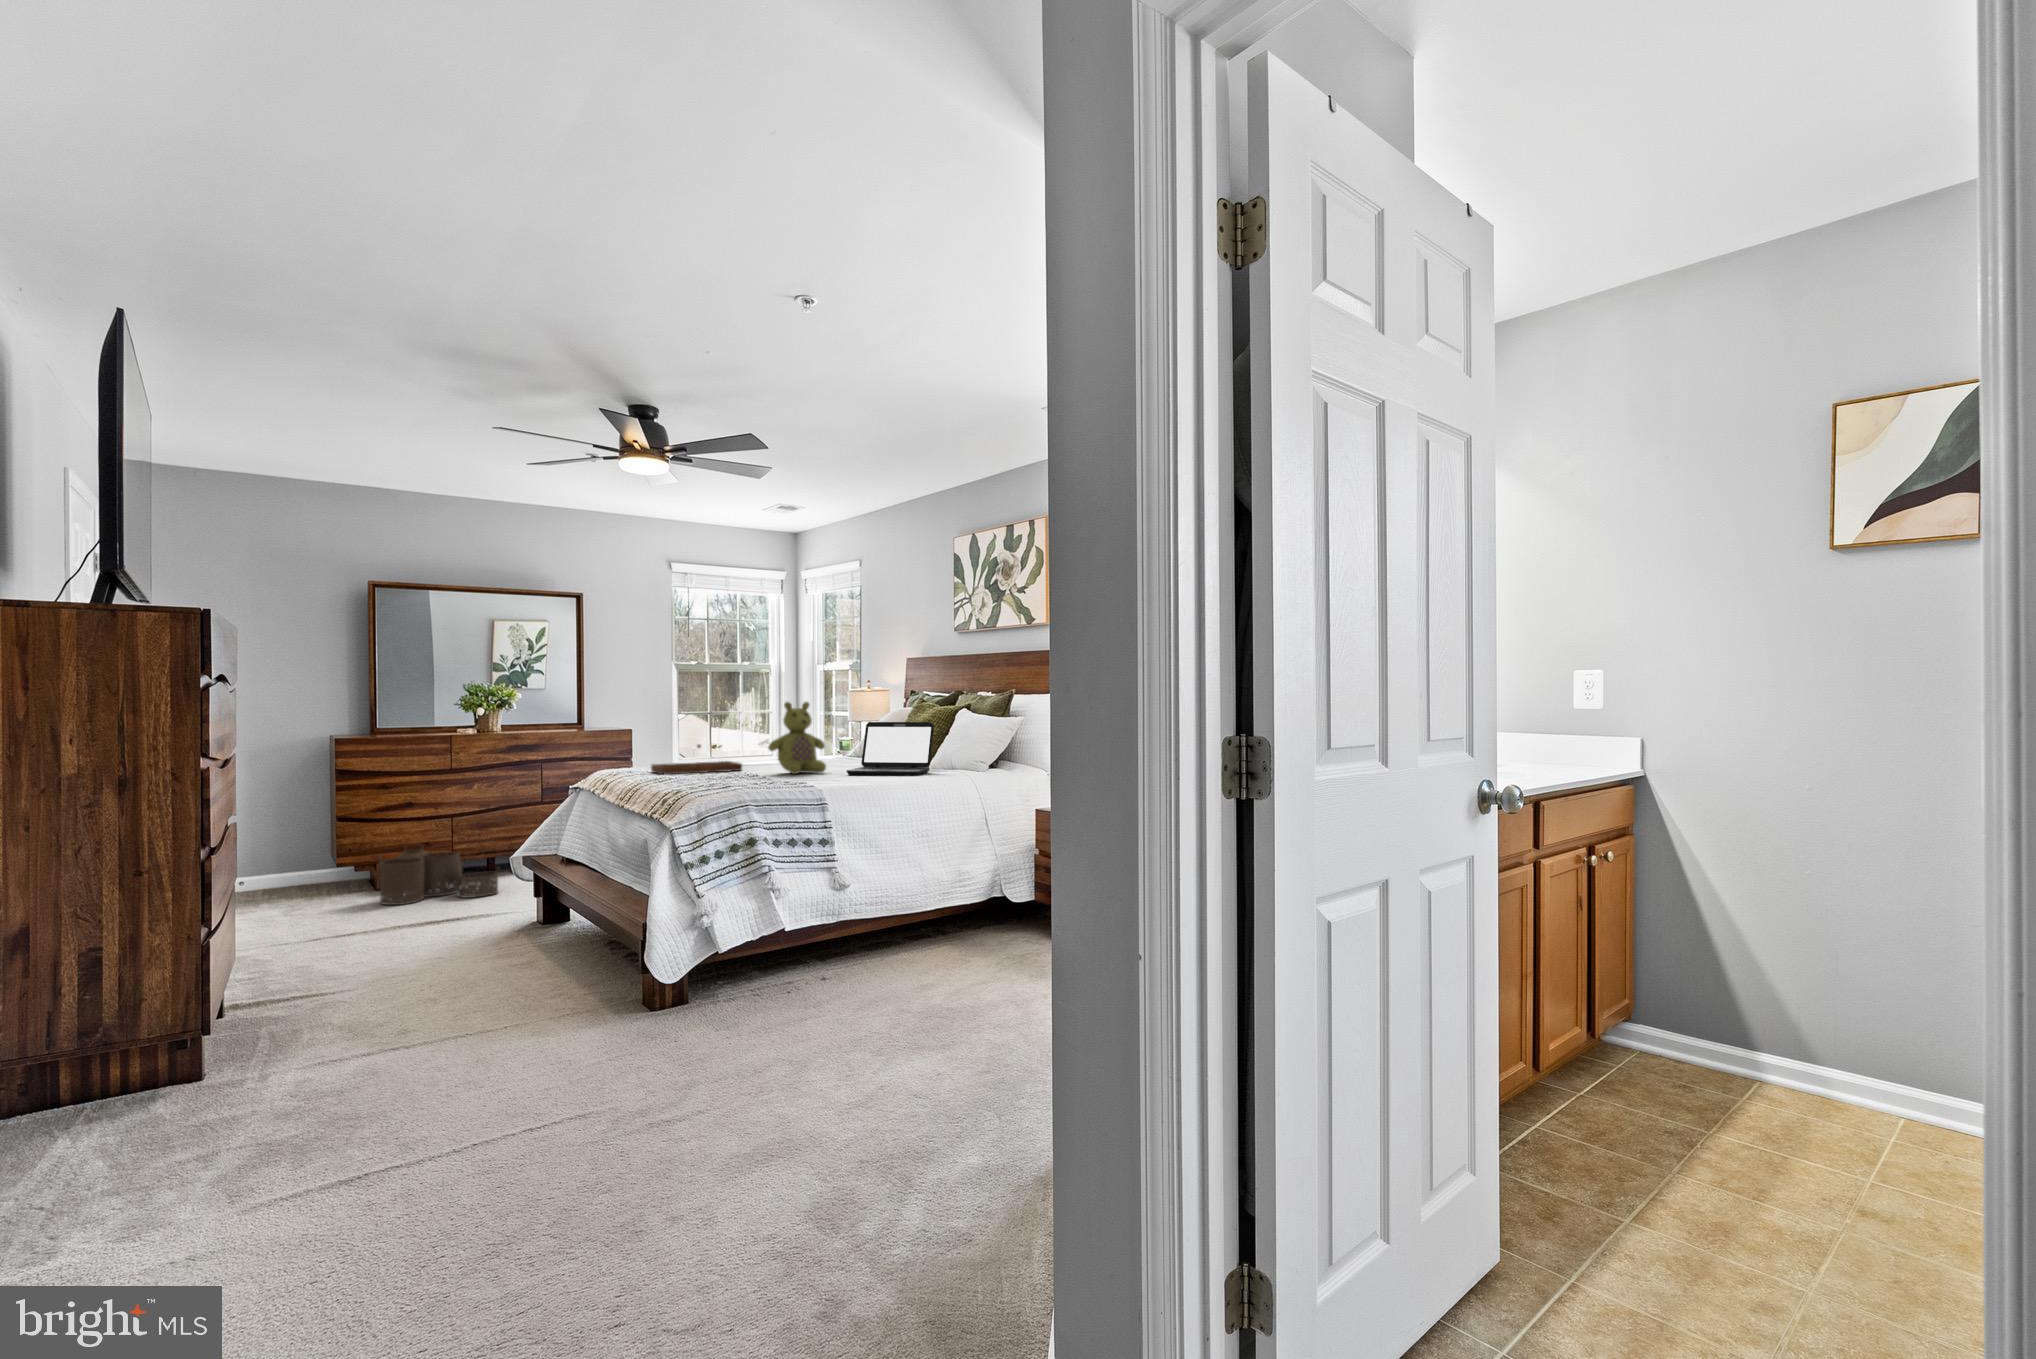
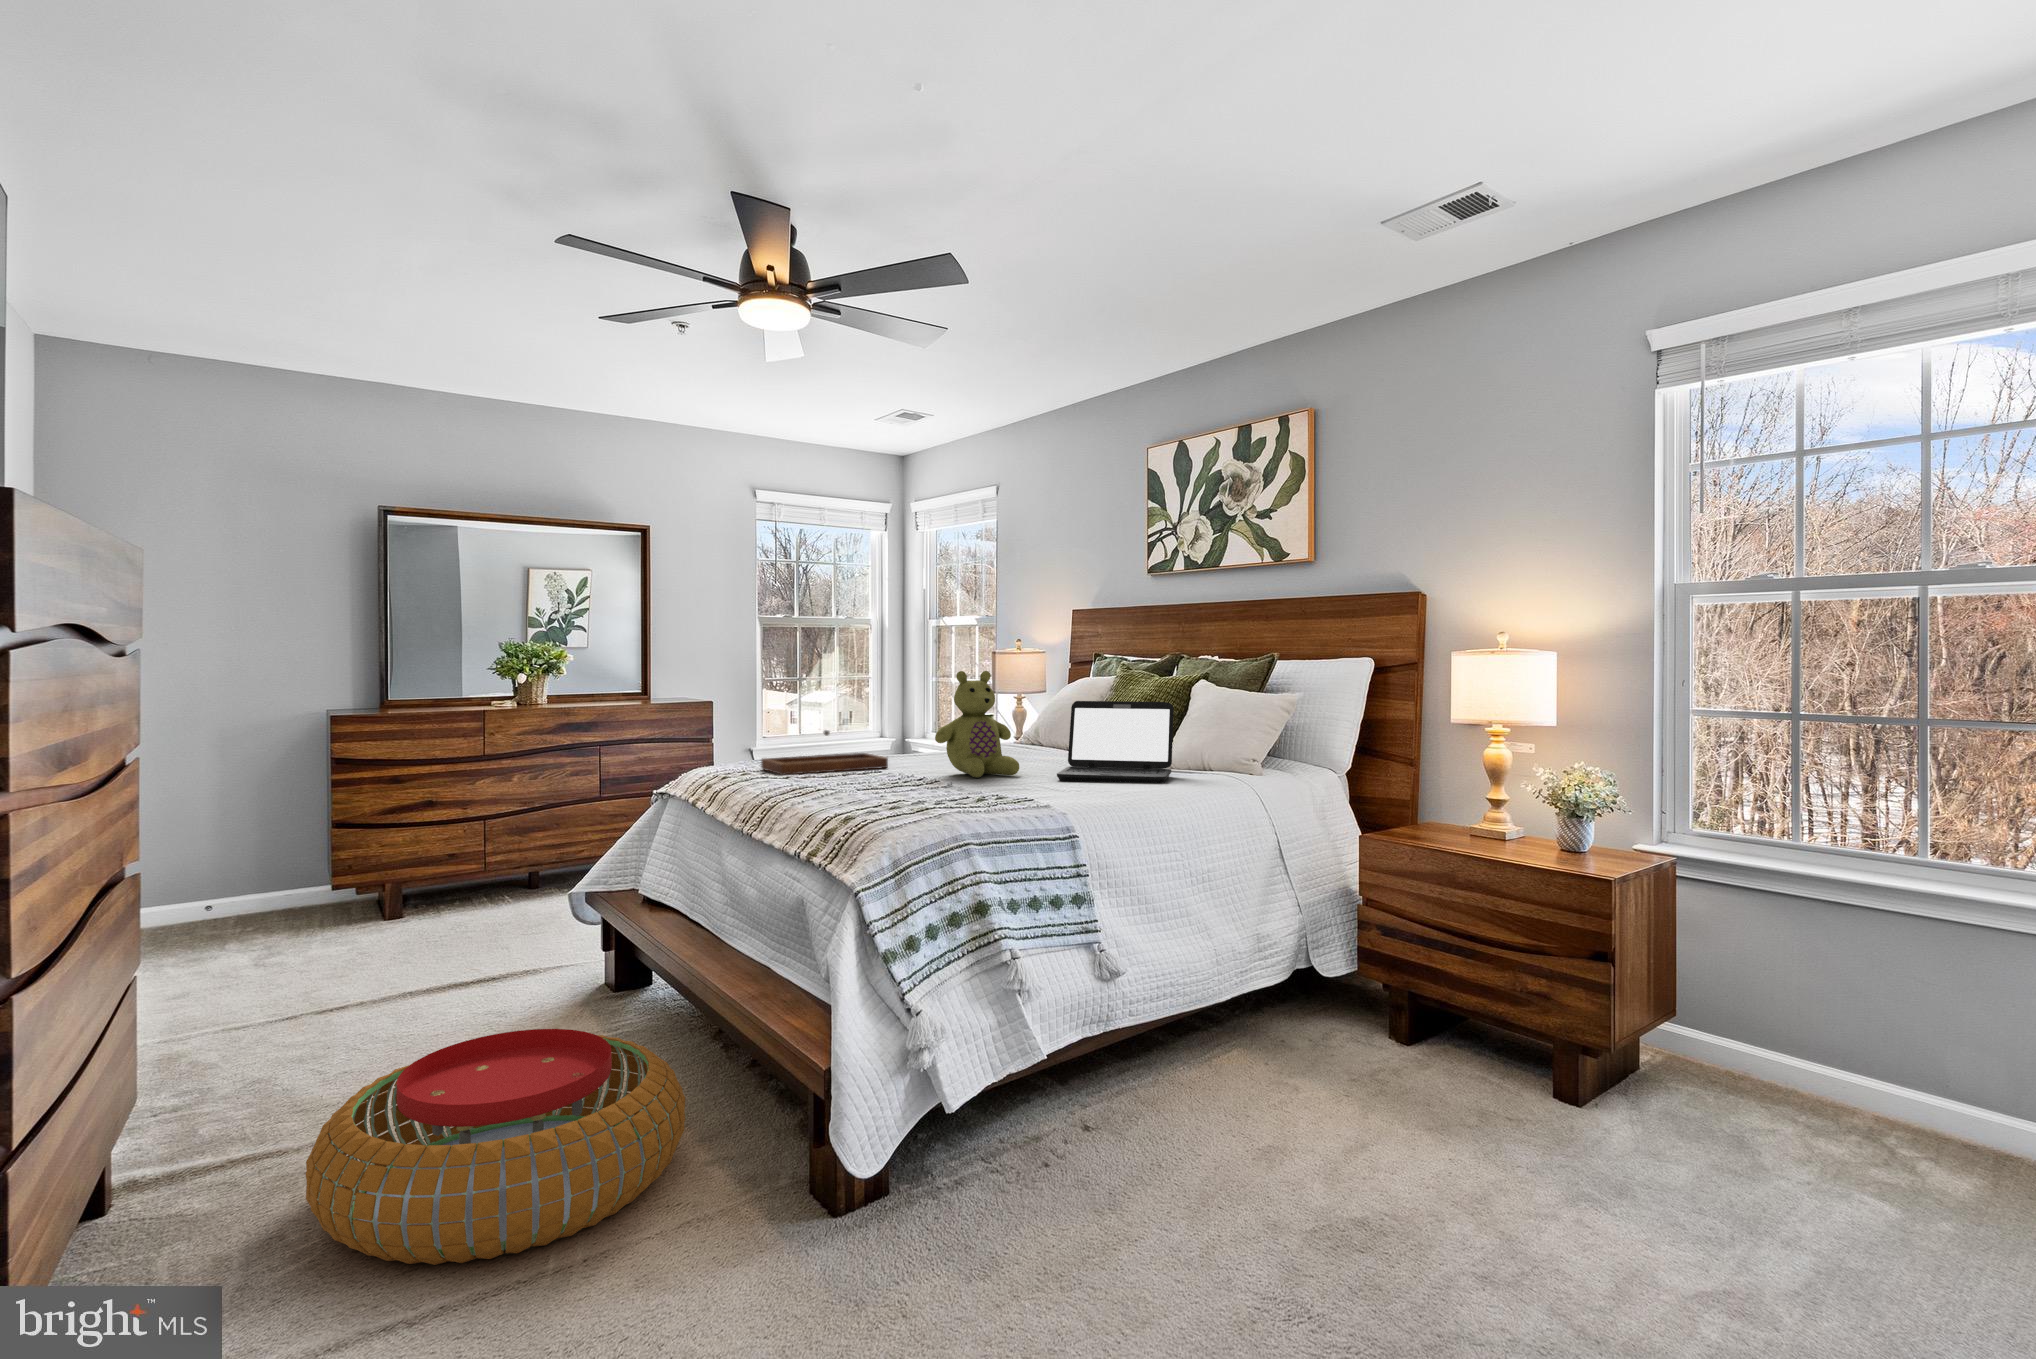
woven basket: present [379,846,498,905] -> none [386,861,549,949]
pouf: none [337,921,569,1035] -> present [306,1029,686,1265]

